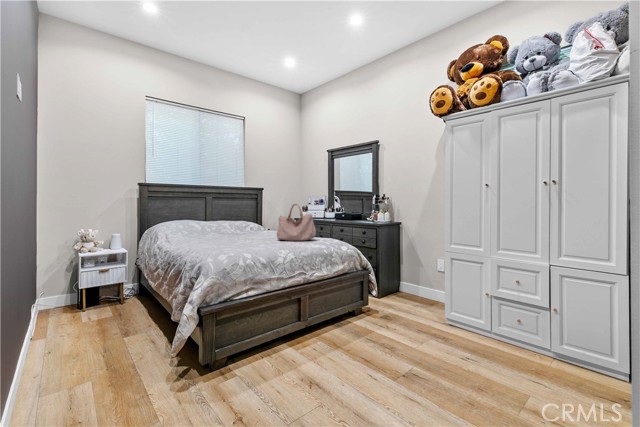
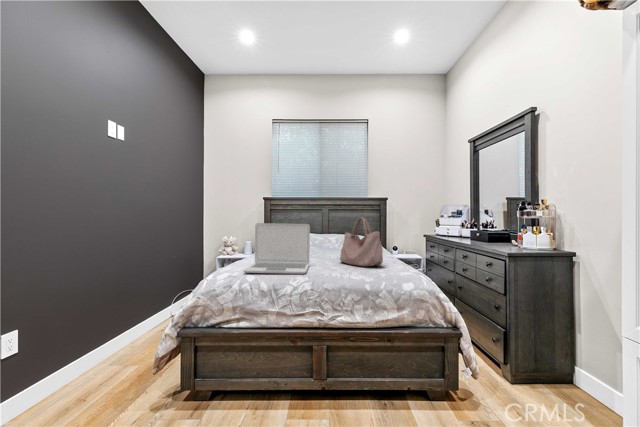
laptop: none [220,210,282,253] -> present [244,223,310,274]

